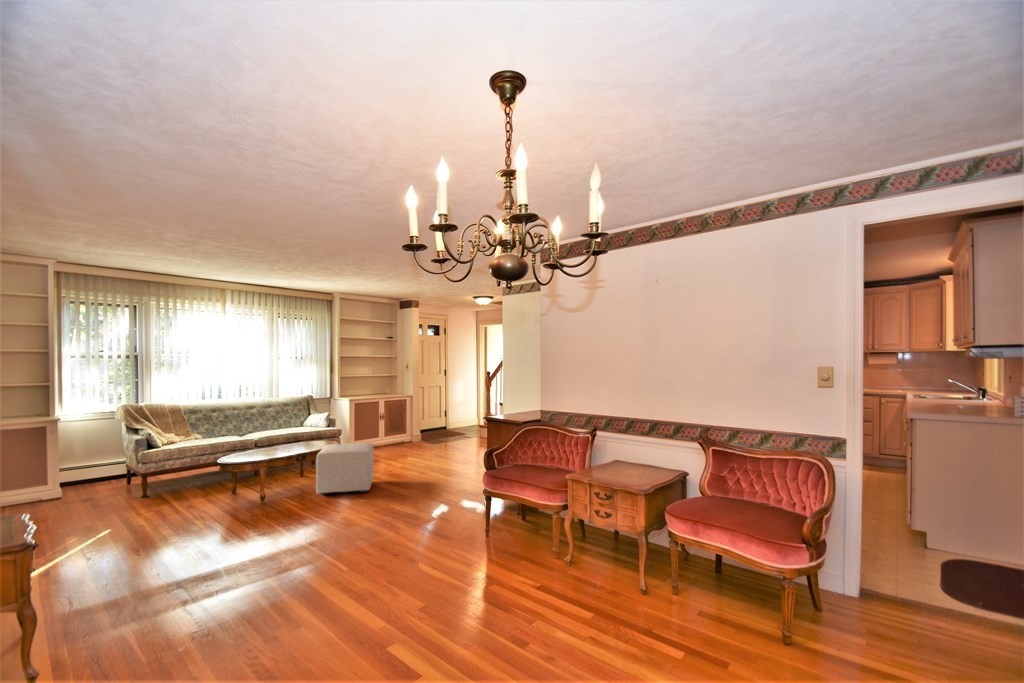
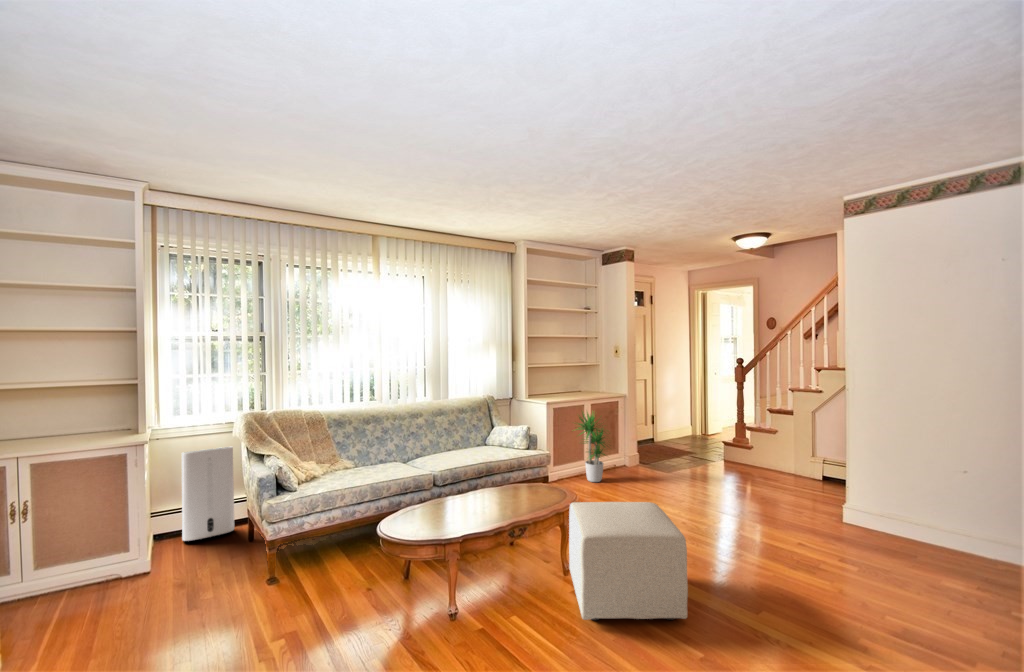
potted plant: none [365,403,396,450] -> present [576,413,606,482]
air purifier: none [78,428,115,487] -> present [182,447,234,541]

